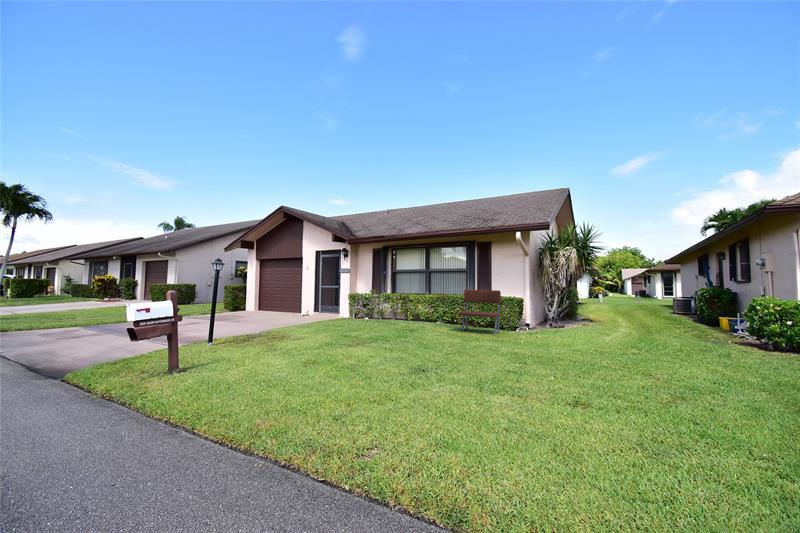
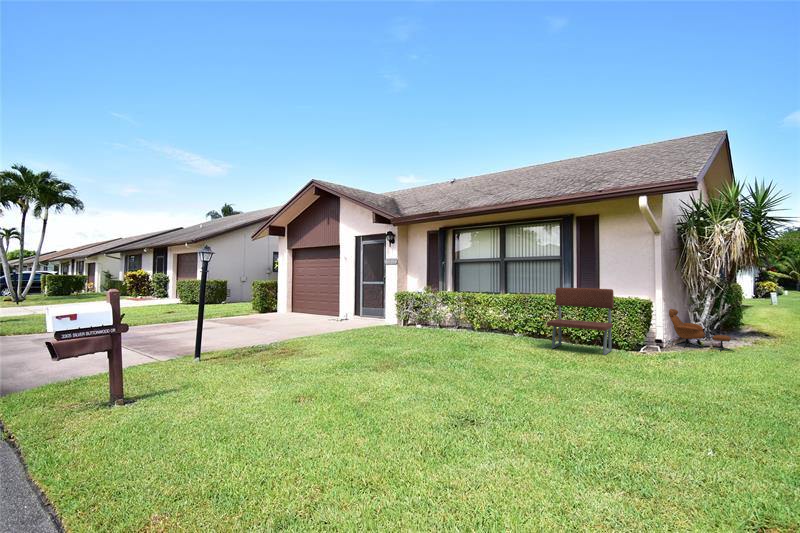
lounge chair: none [534,304,571,331] -> present [669,309,732,352]

